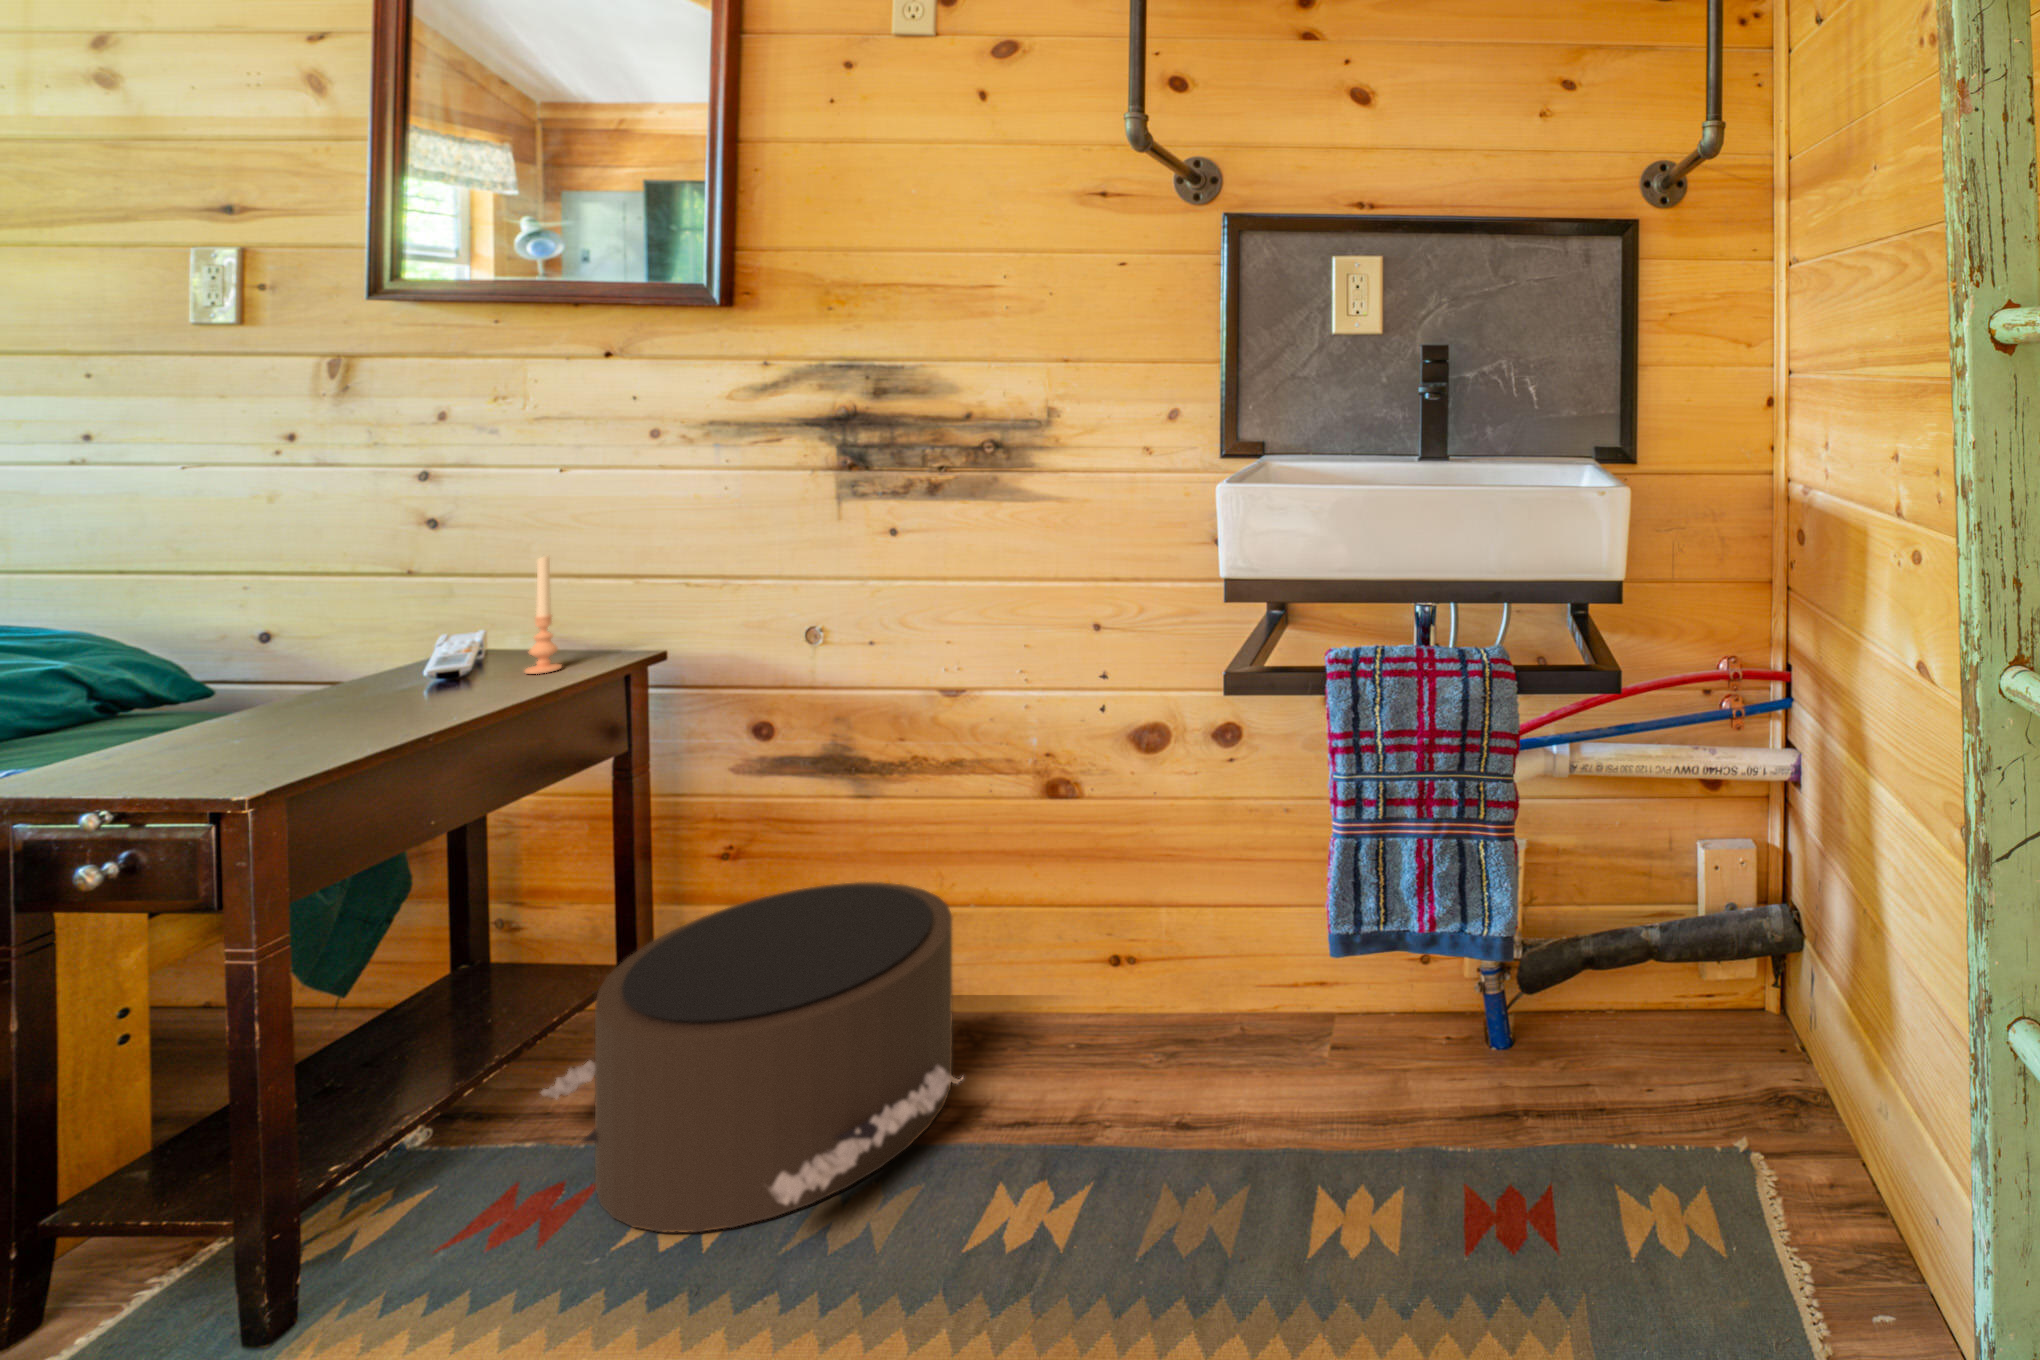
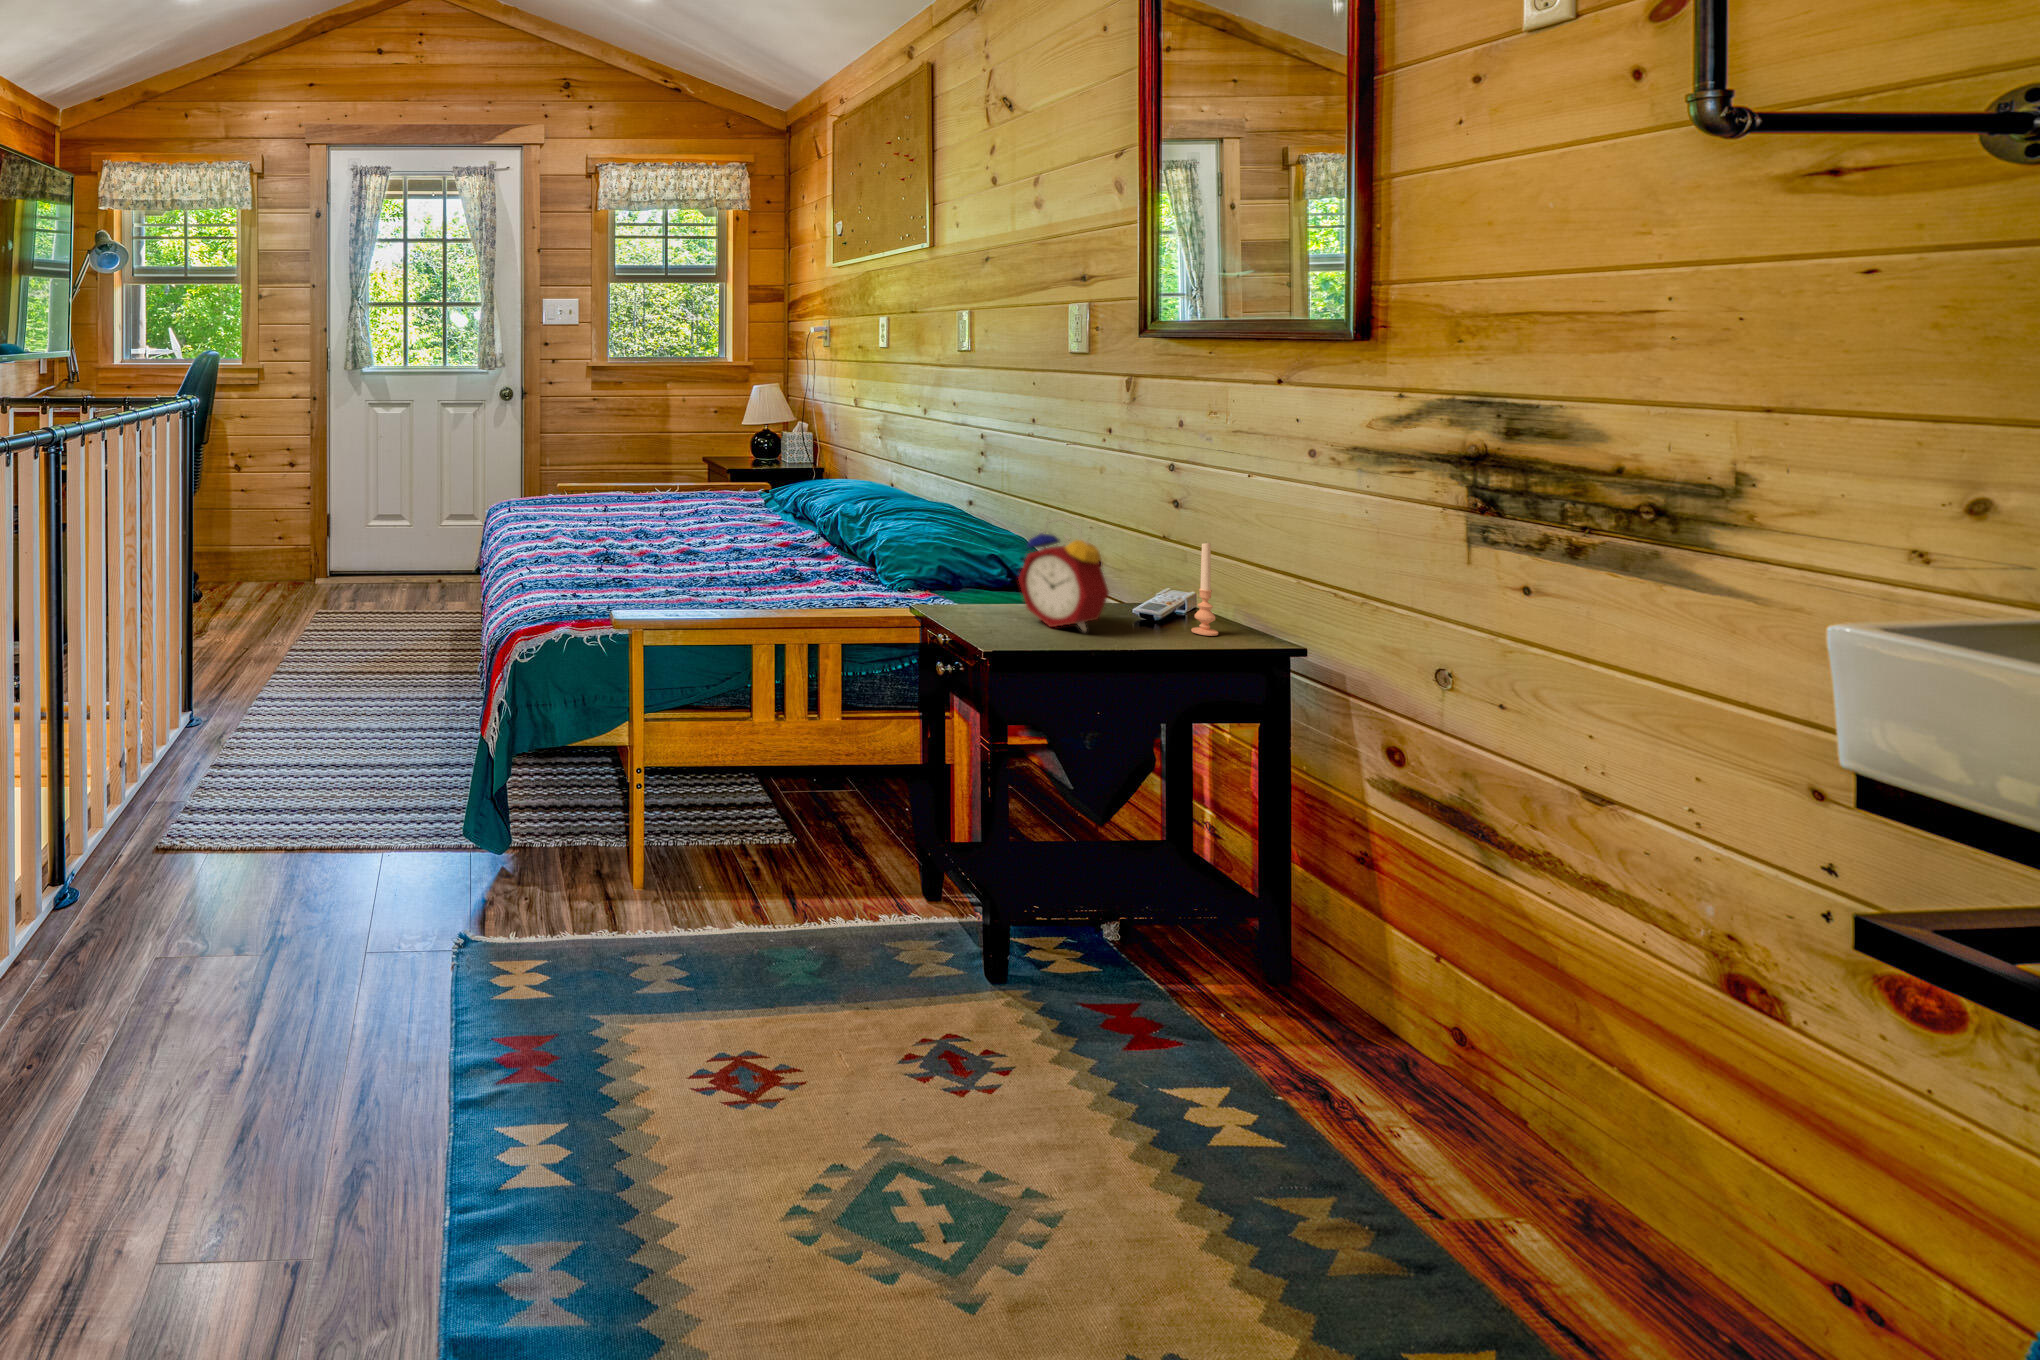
alarm clock: none [239,560,425,730] -> present [1018,518,1109,632]
pouf: present [541,882,962,1232] -> none [1166,888,1539,1241]

